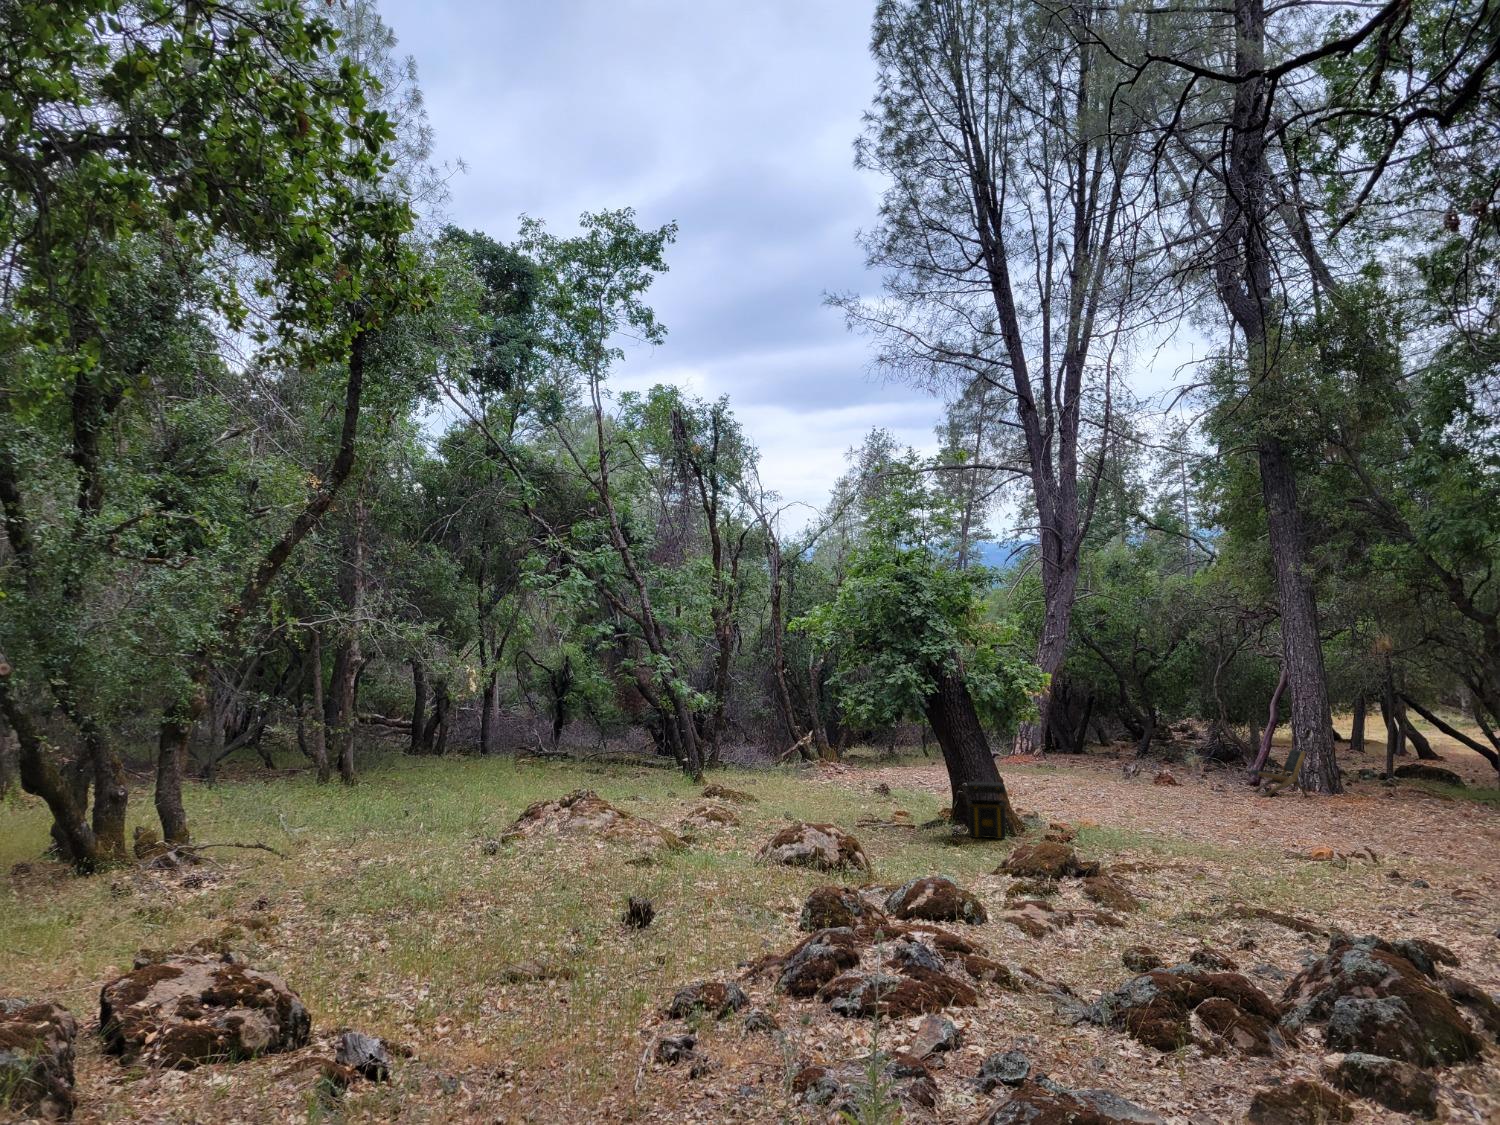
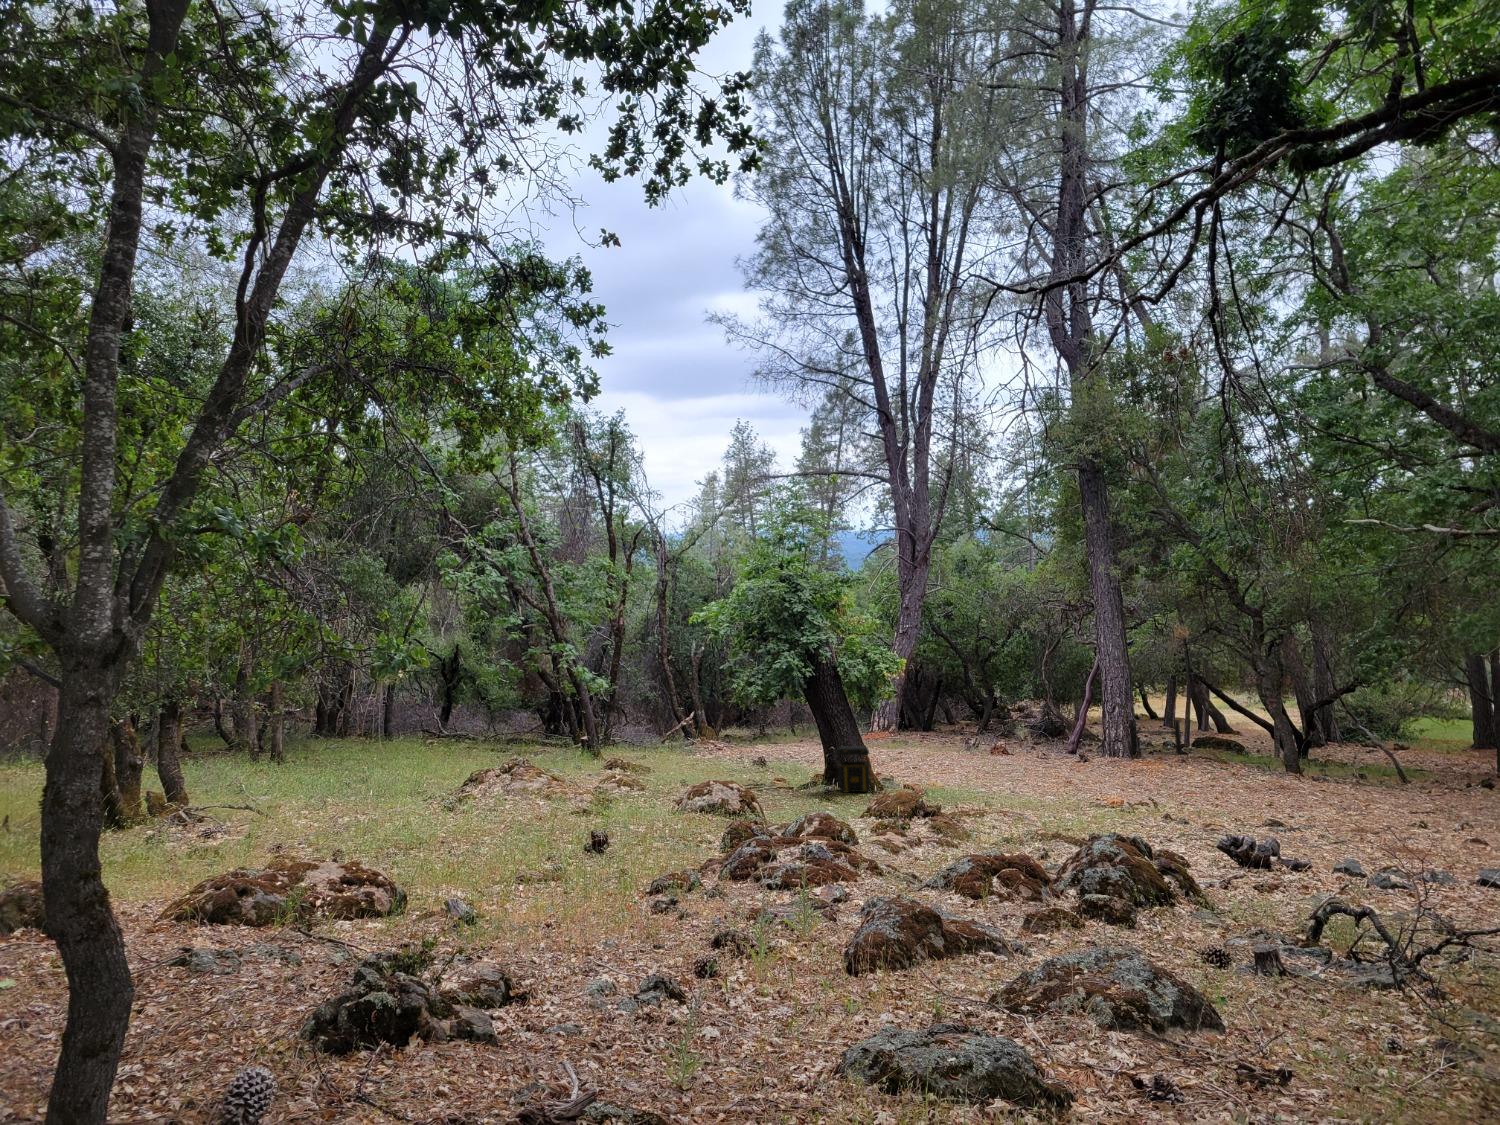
lounge chair: present [1249,749,1308,797] -> none [1064,715,1110,754]
bench: none [1335,757,1406,803] -> present [1129,720,1182,755]

